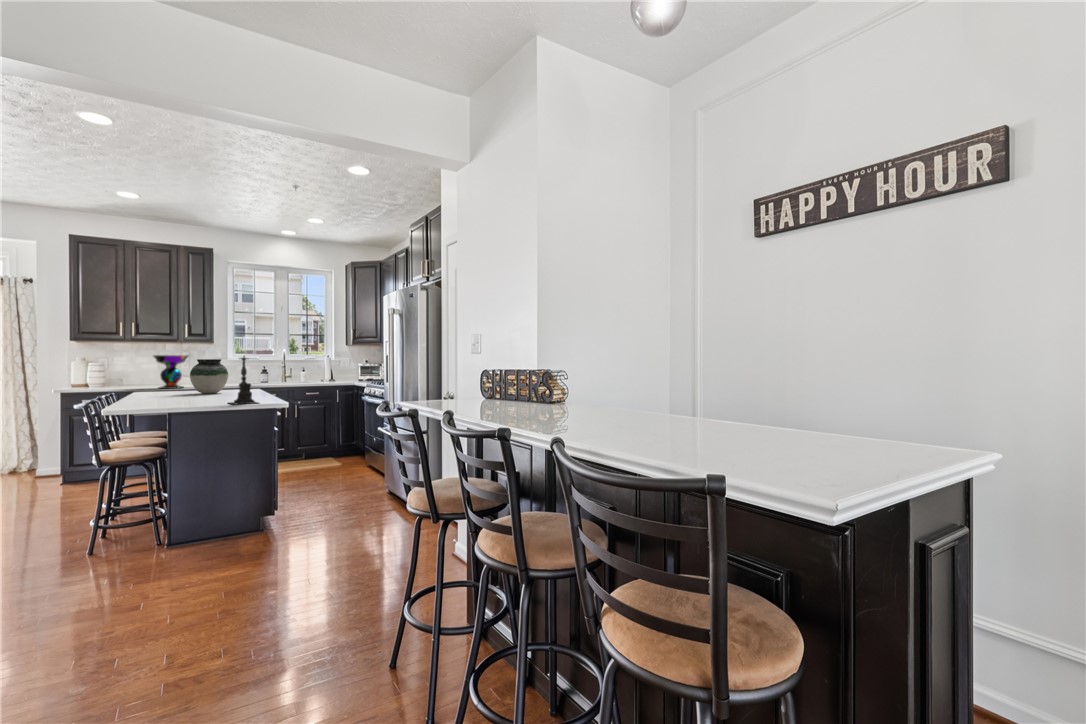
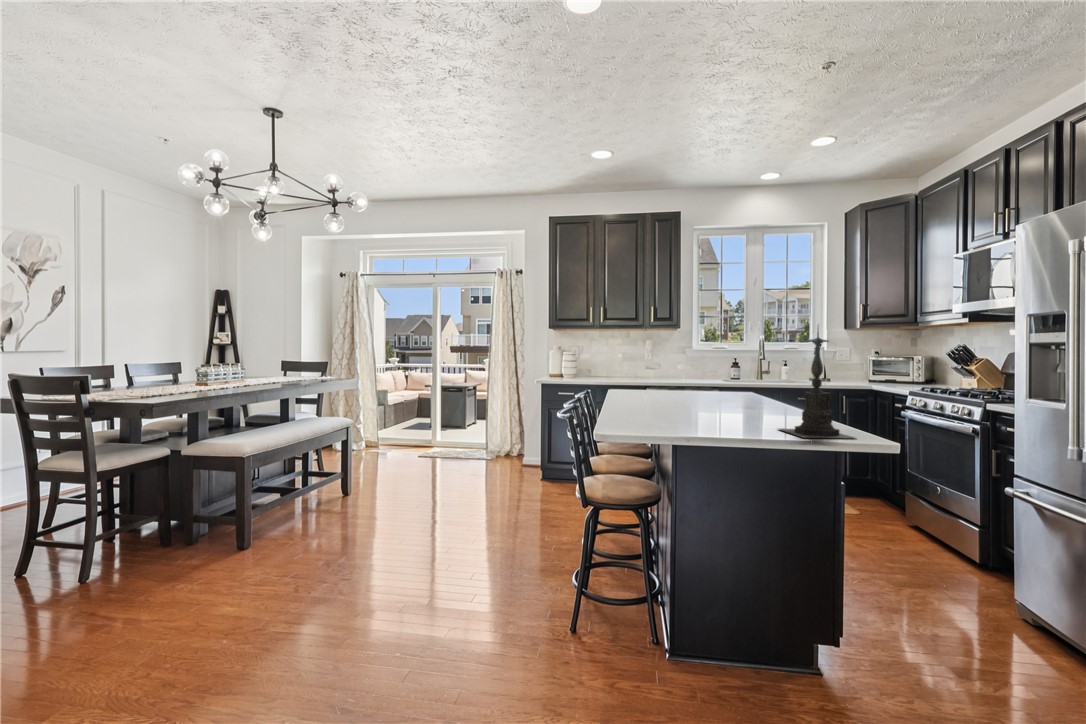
decorative bowl: present [153,355,188,389] -> none [619,343,657,383]
vase: present [190,359,228,394] -> none [672,347,721,396]

